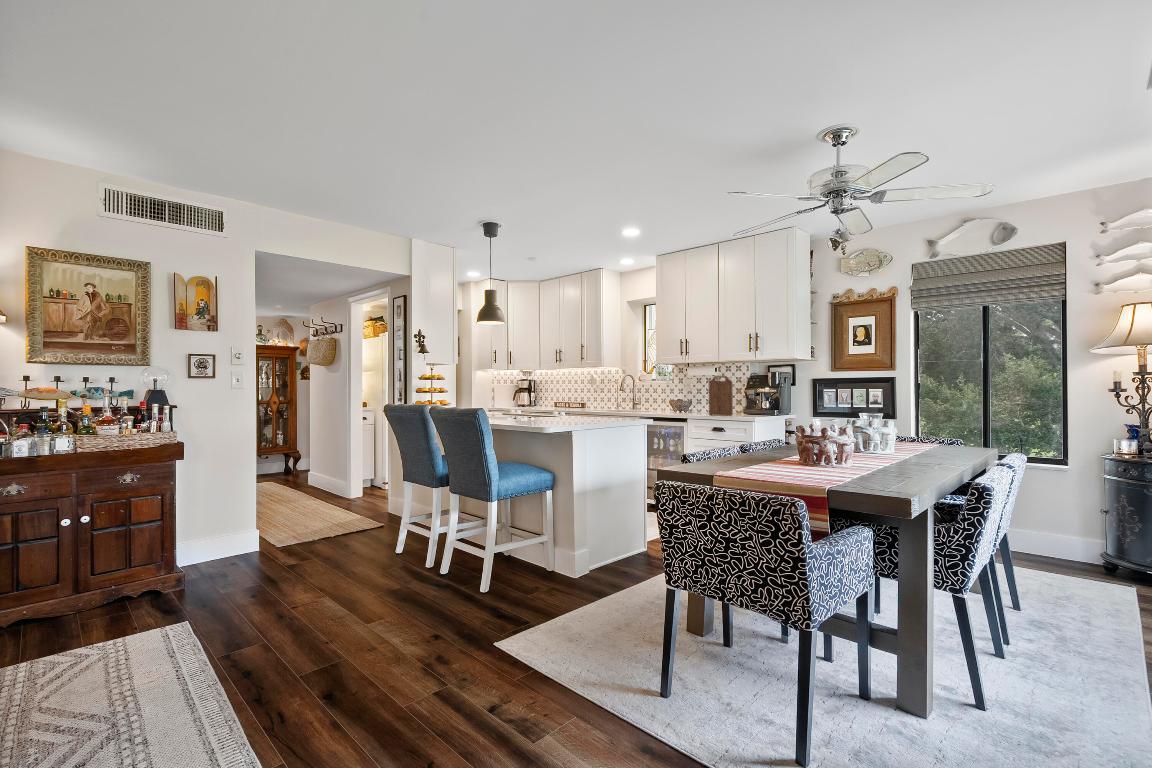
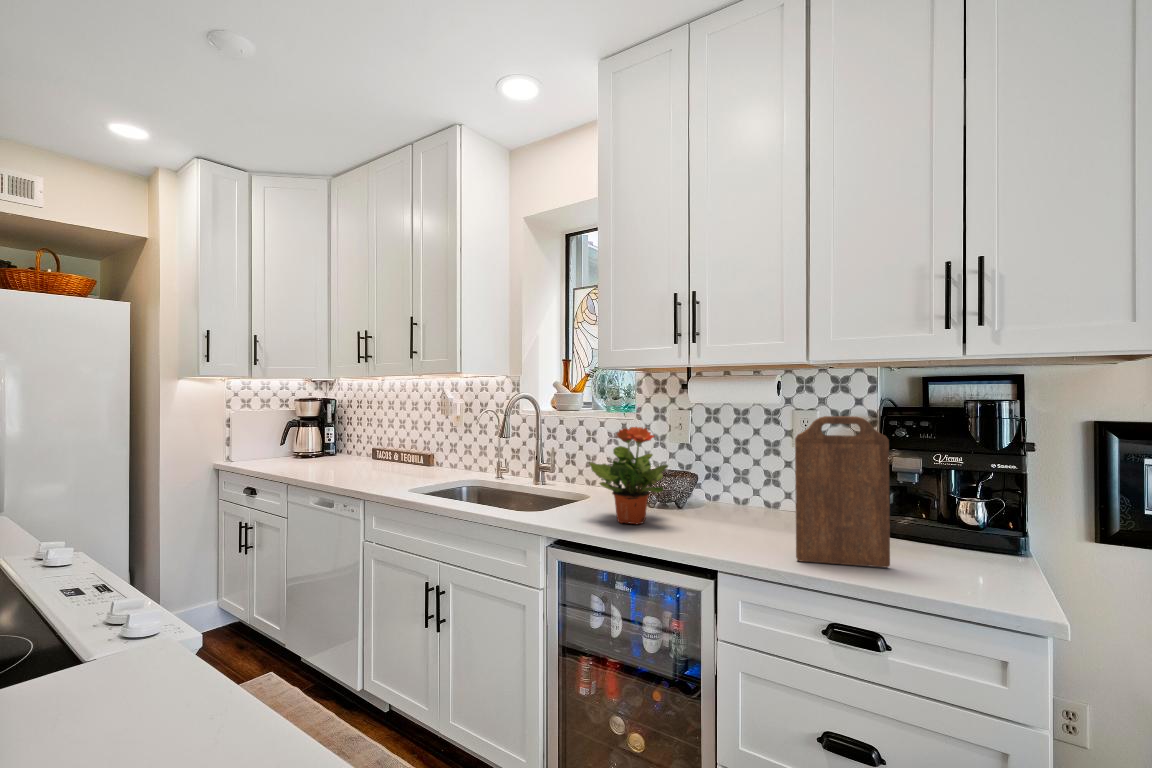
potted plant: none [653,382,678,413] -> present [589,427,668,524]

